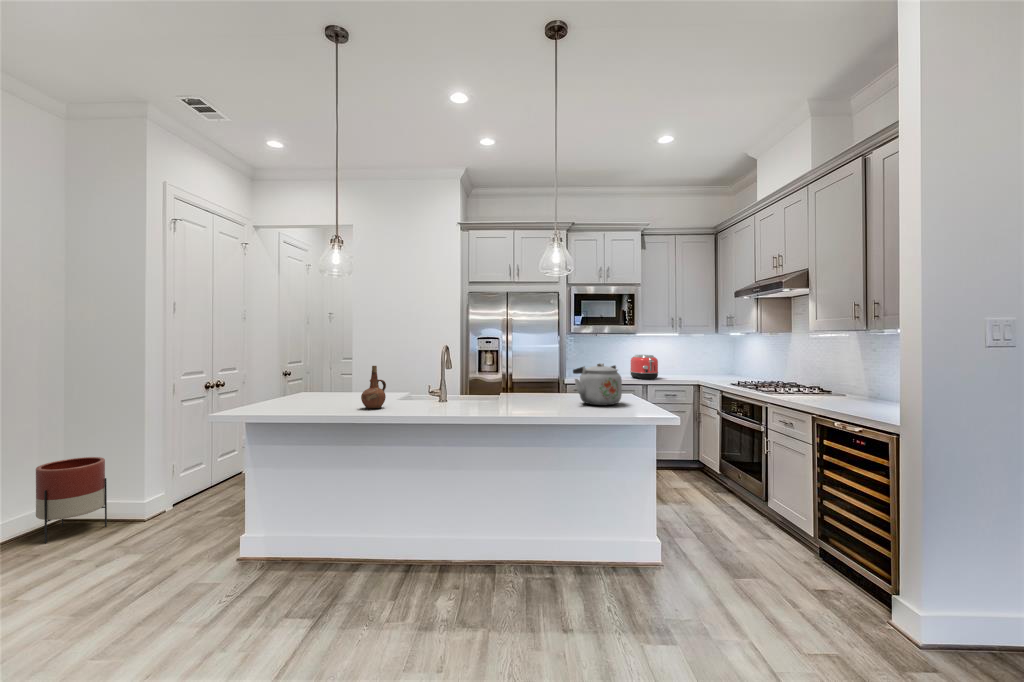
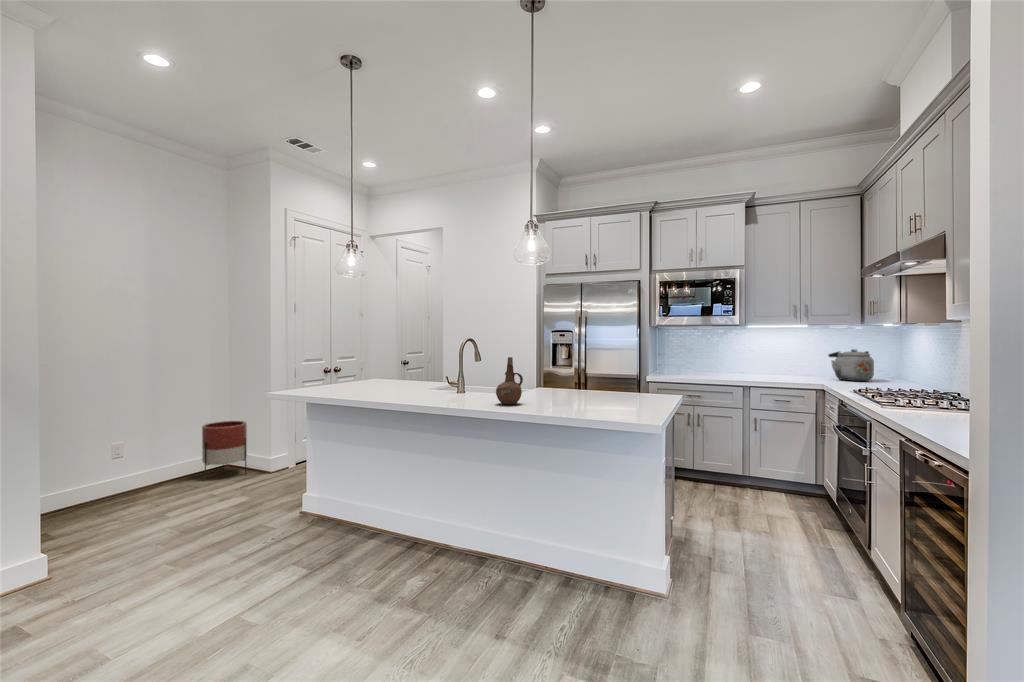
toaster: present [630,355,658,379] -> none [731,351,764,381]
kettle: present [573,363,622,405] -> present [829,349,874,381]
ceramic pitcher: present [361,366,386,408] -> present [496,357,523,404]

